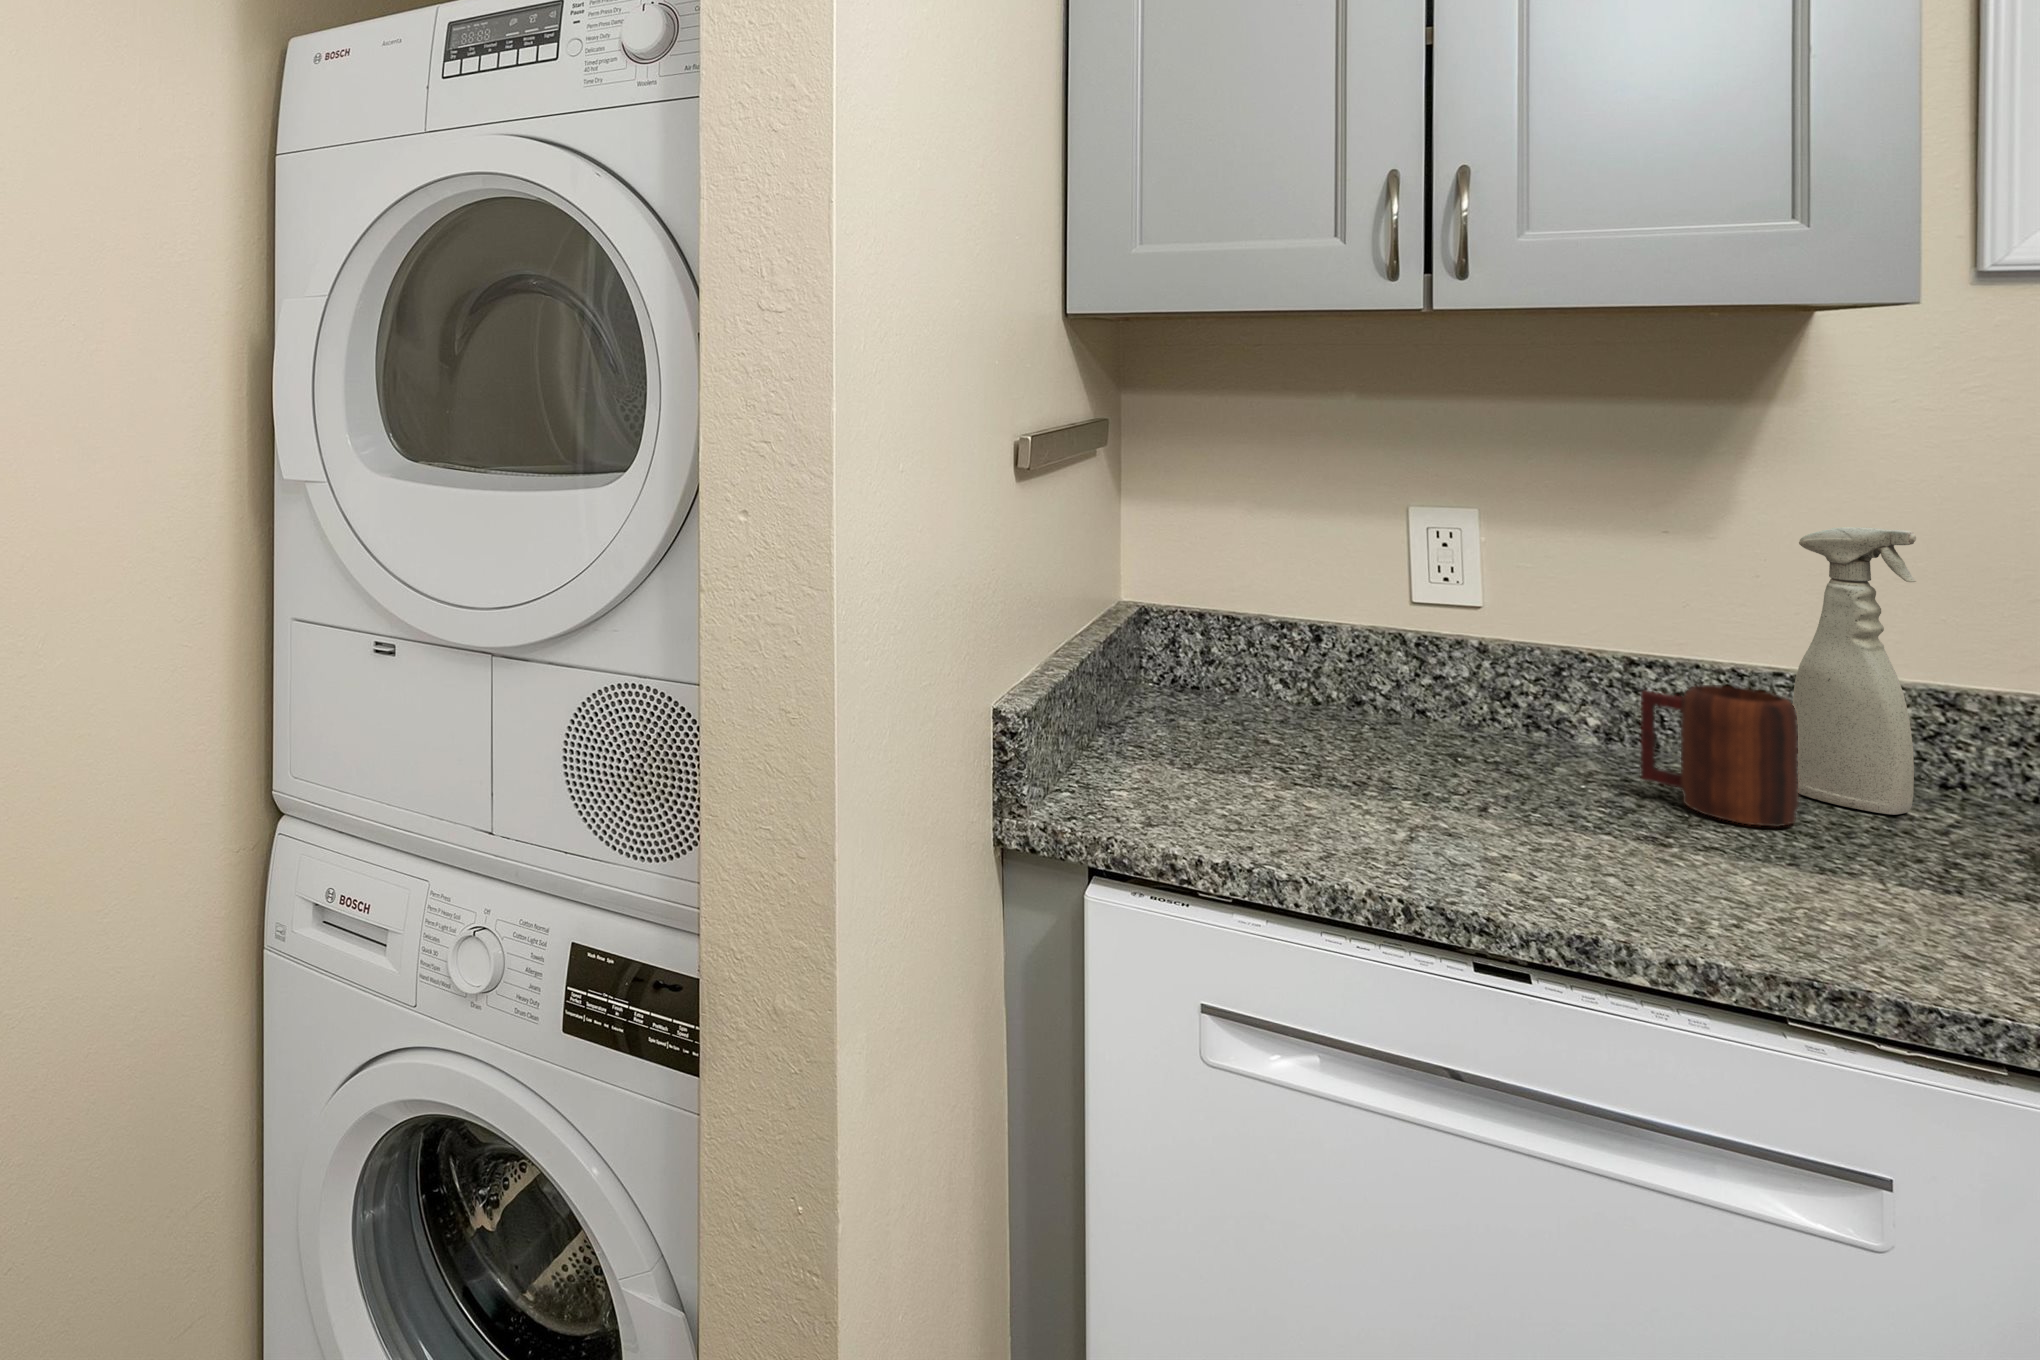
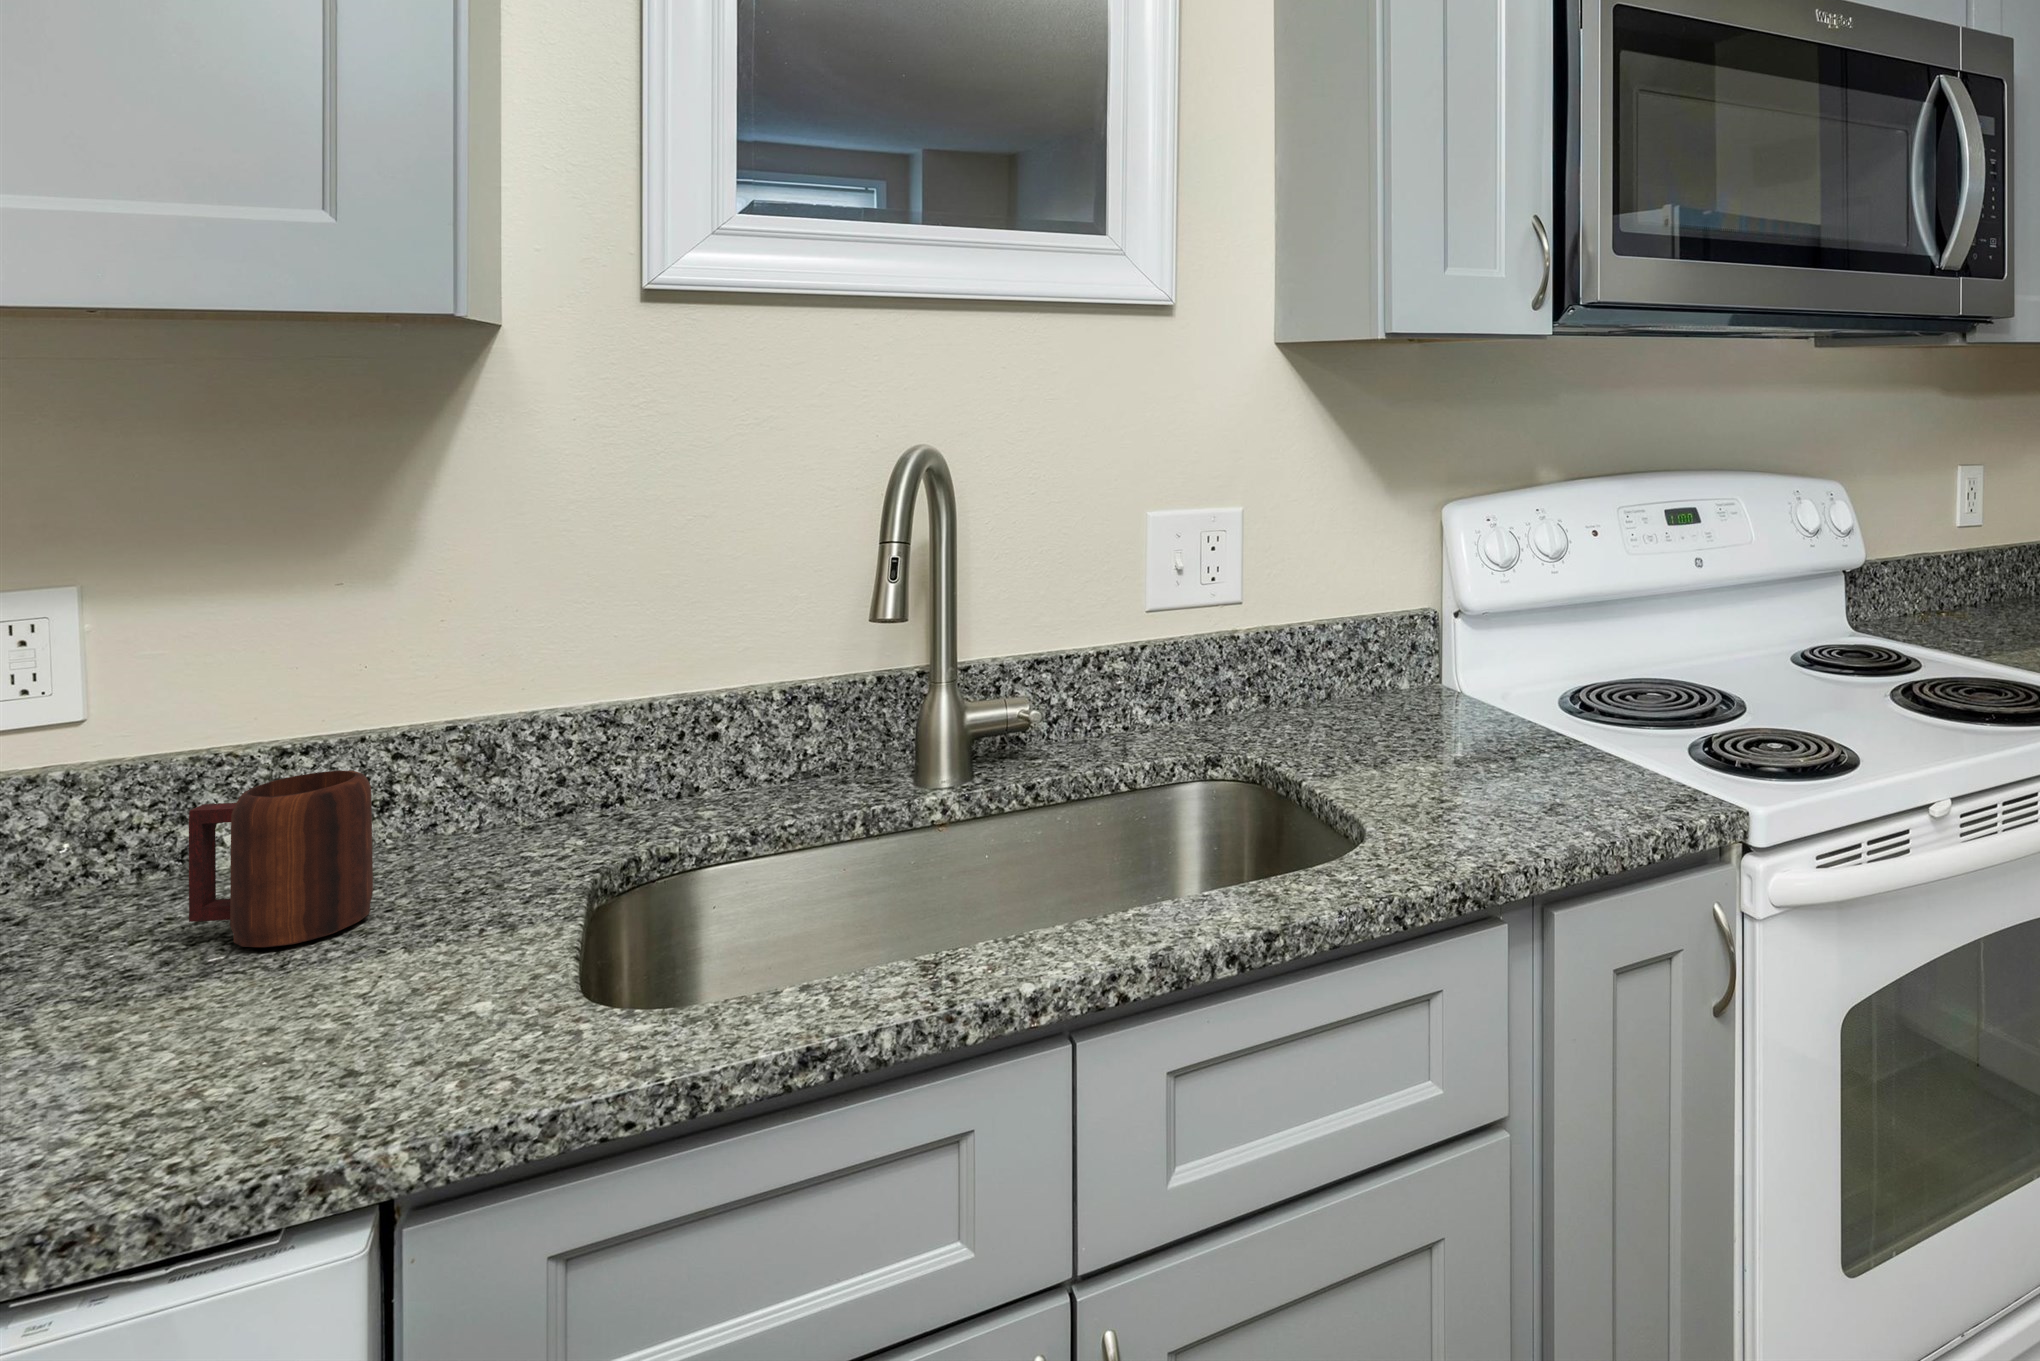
spray bottle: present [1792,527,1916,815] -> none [426,558,538,869]

